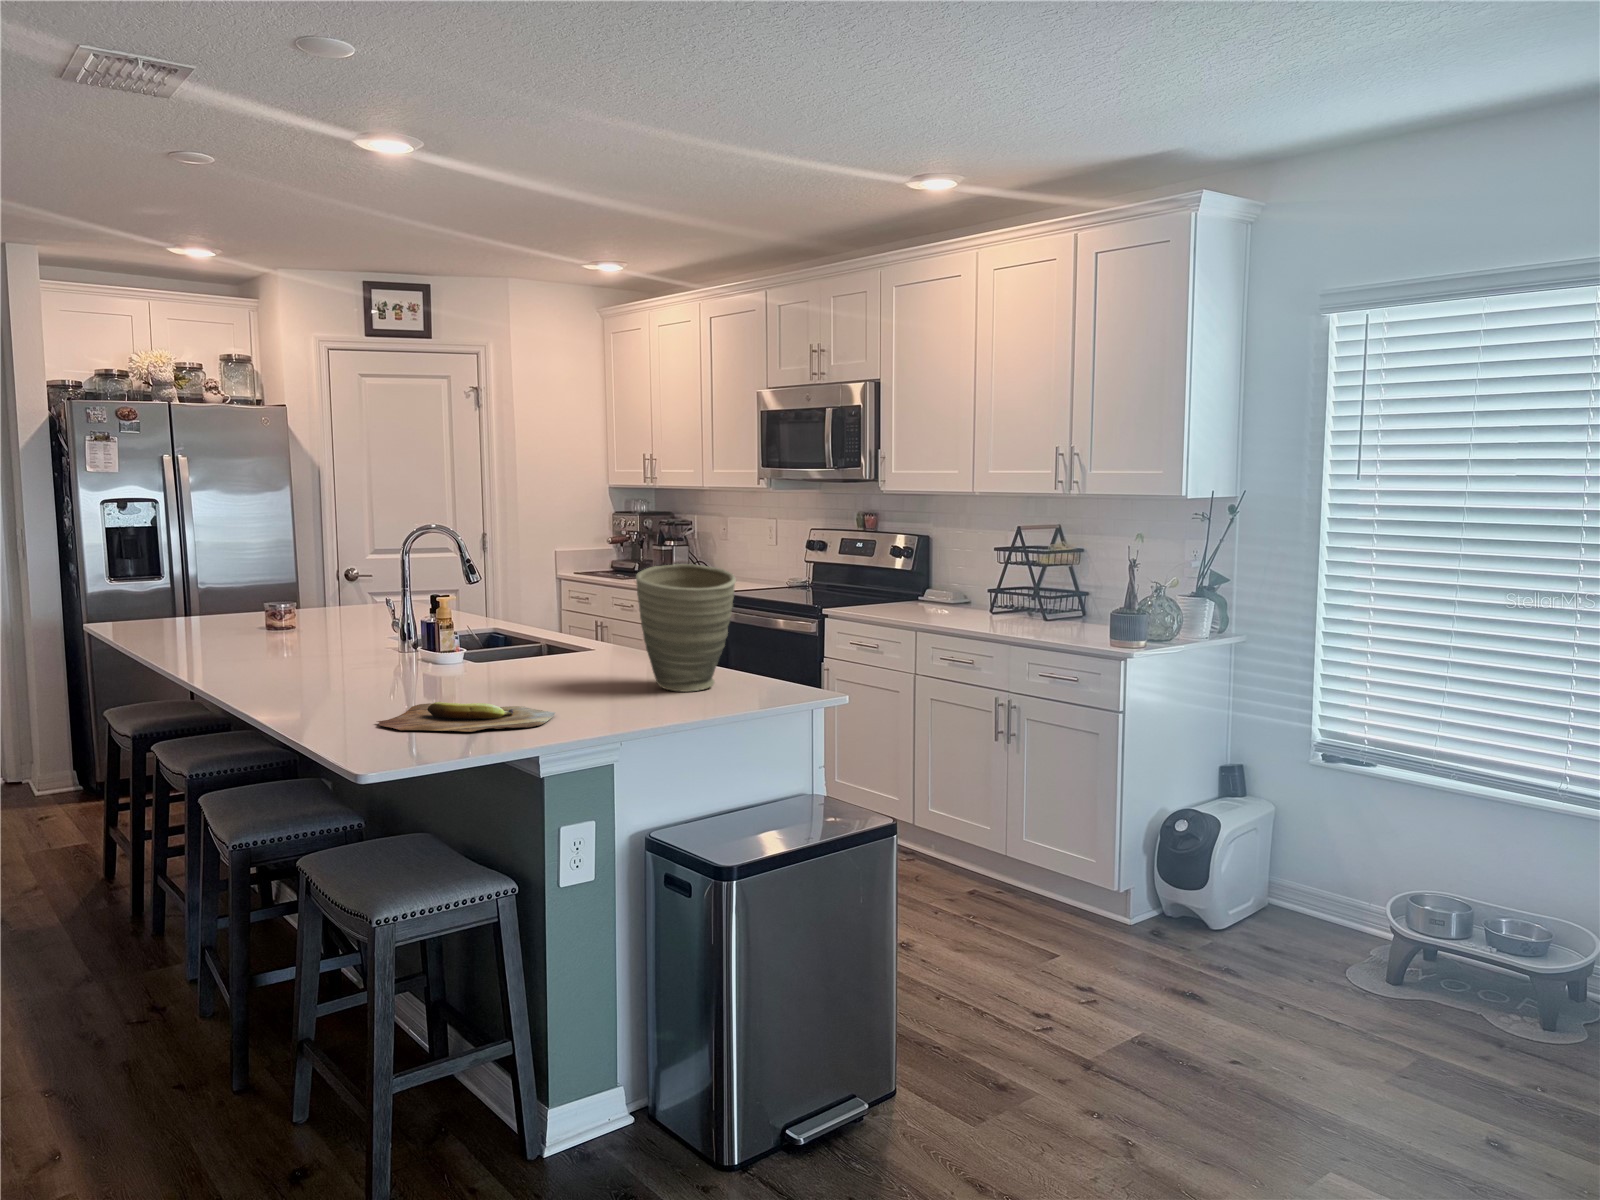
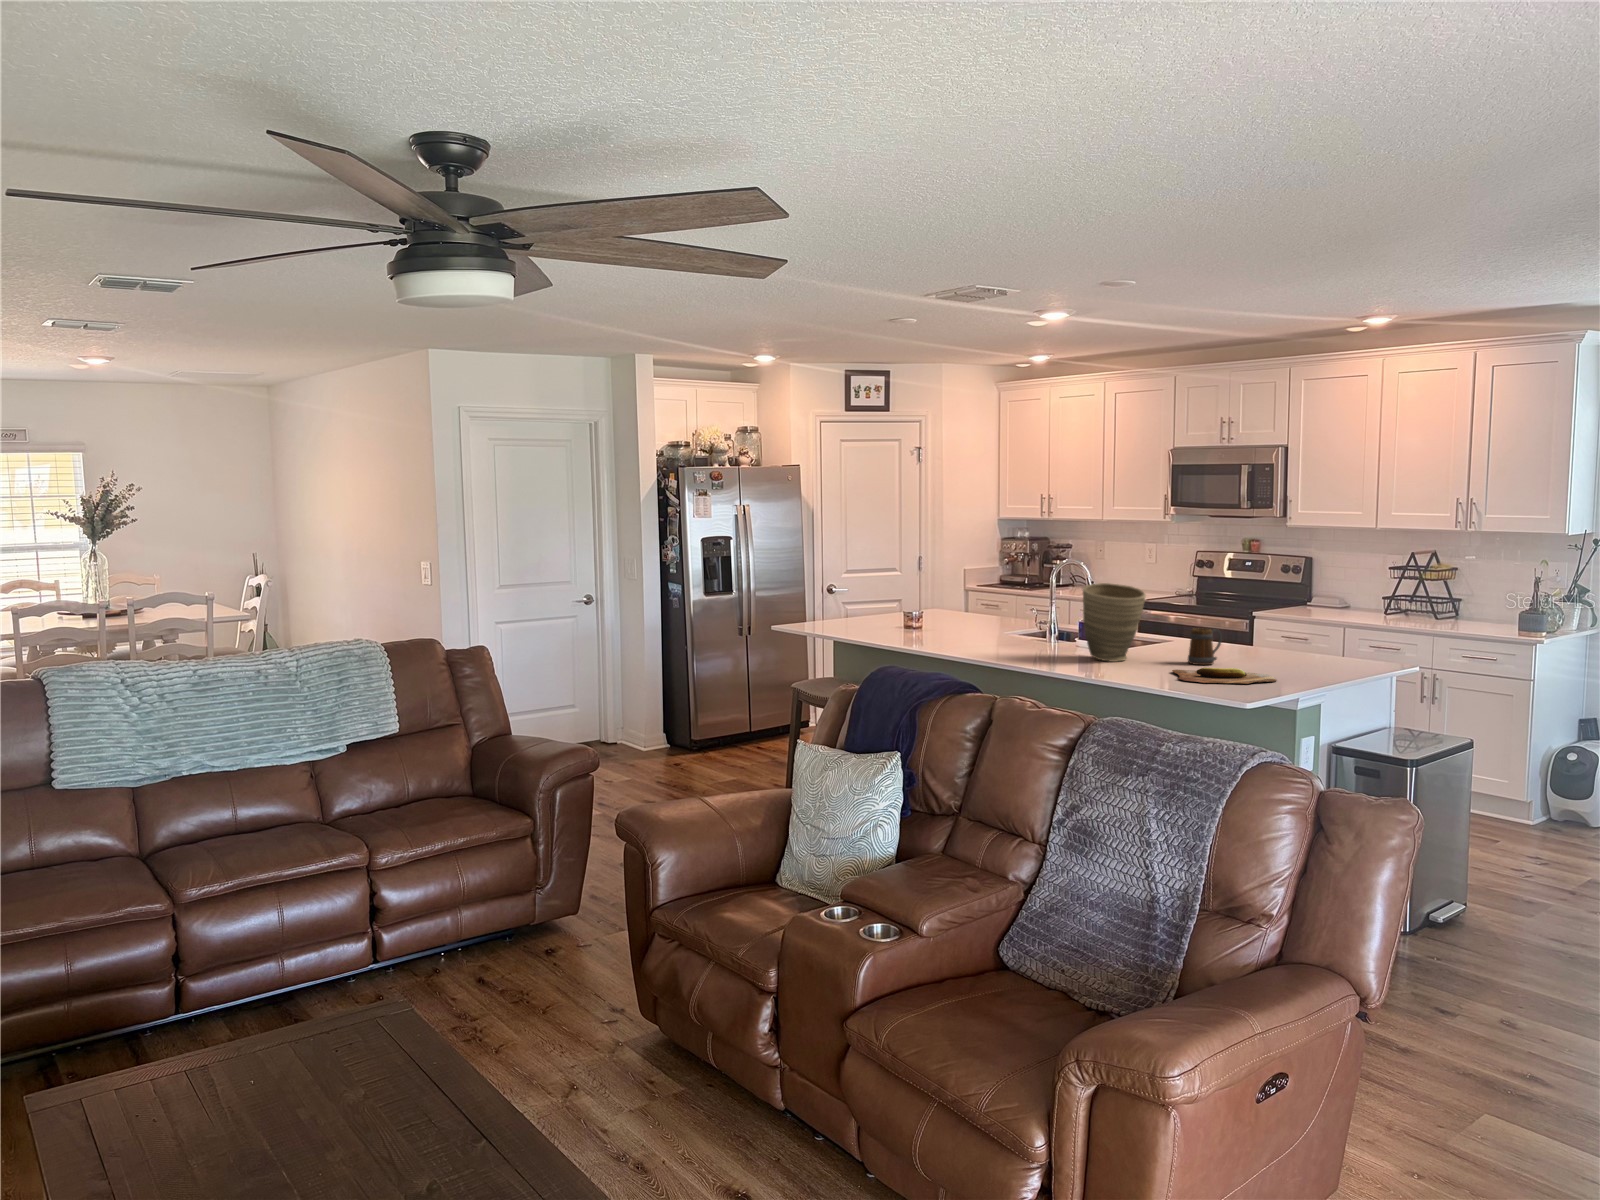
vase: present [636,564,736,692] -> present [1083,583,1146,662]
mug: none [496,634,554,695] -> present [1188,628,1222,665]

